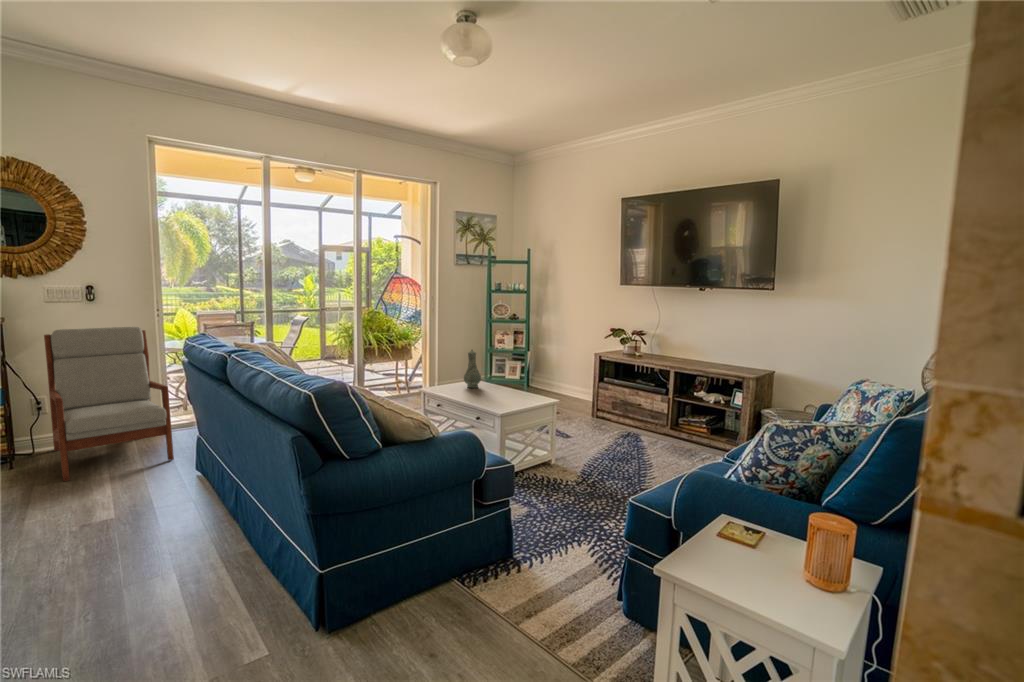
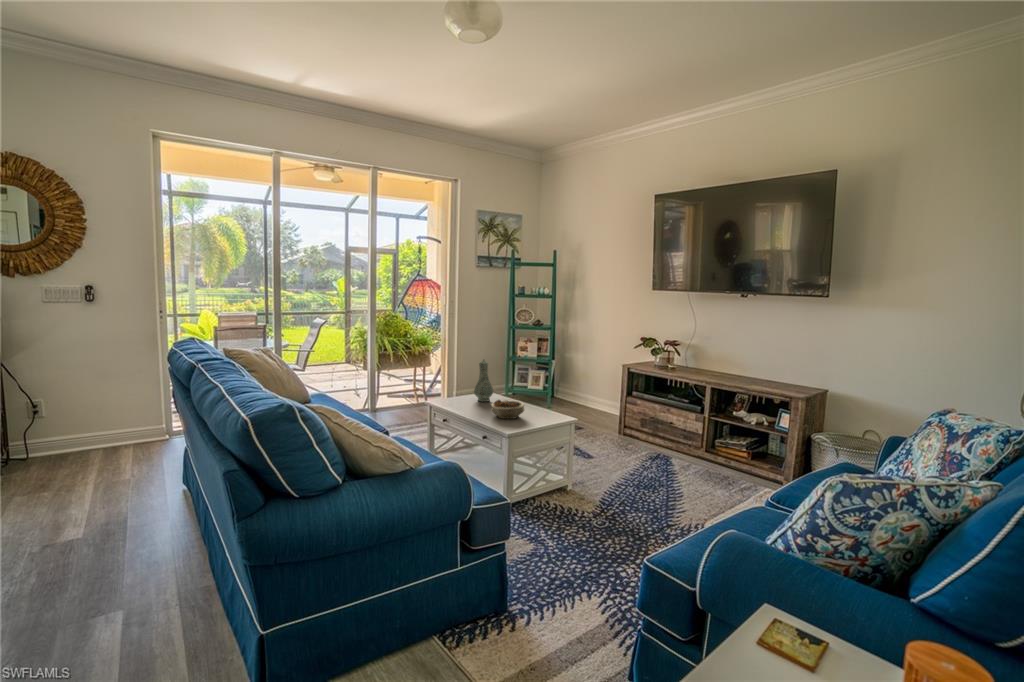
armchair: present [44,327,174,481] -> none [39,328,164,492]
succulent planter: none [482,384,512,402] -> present [491,400,524,419]

